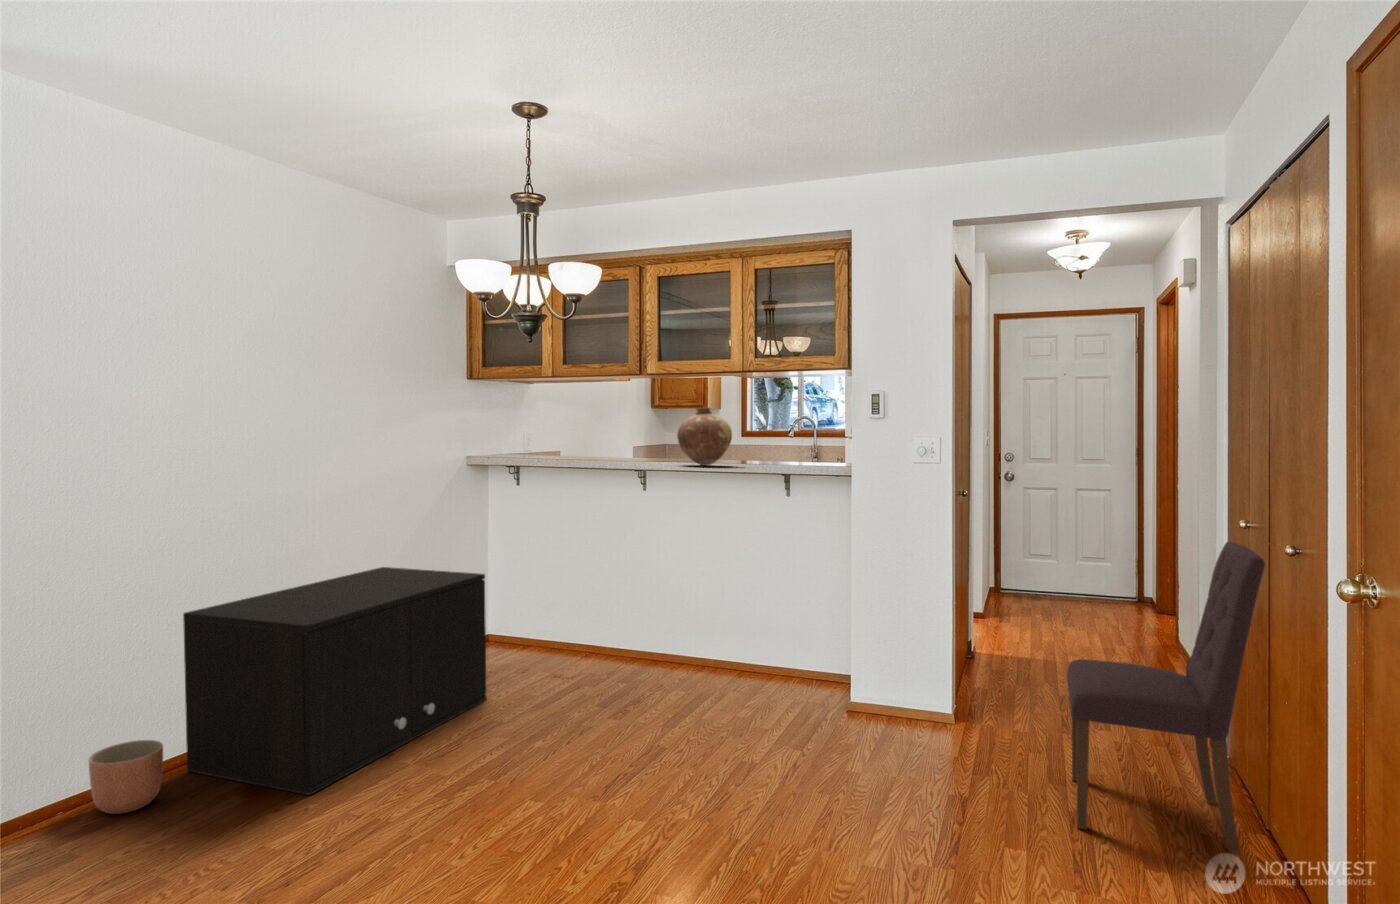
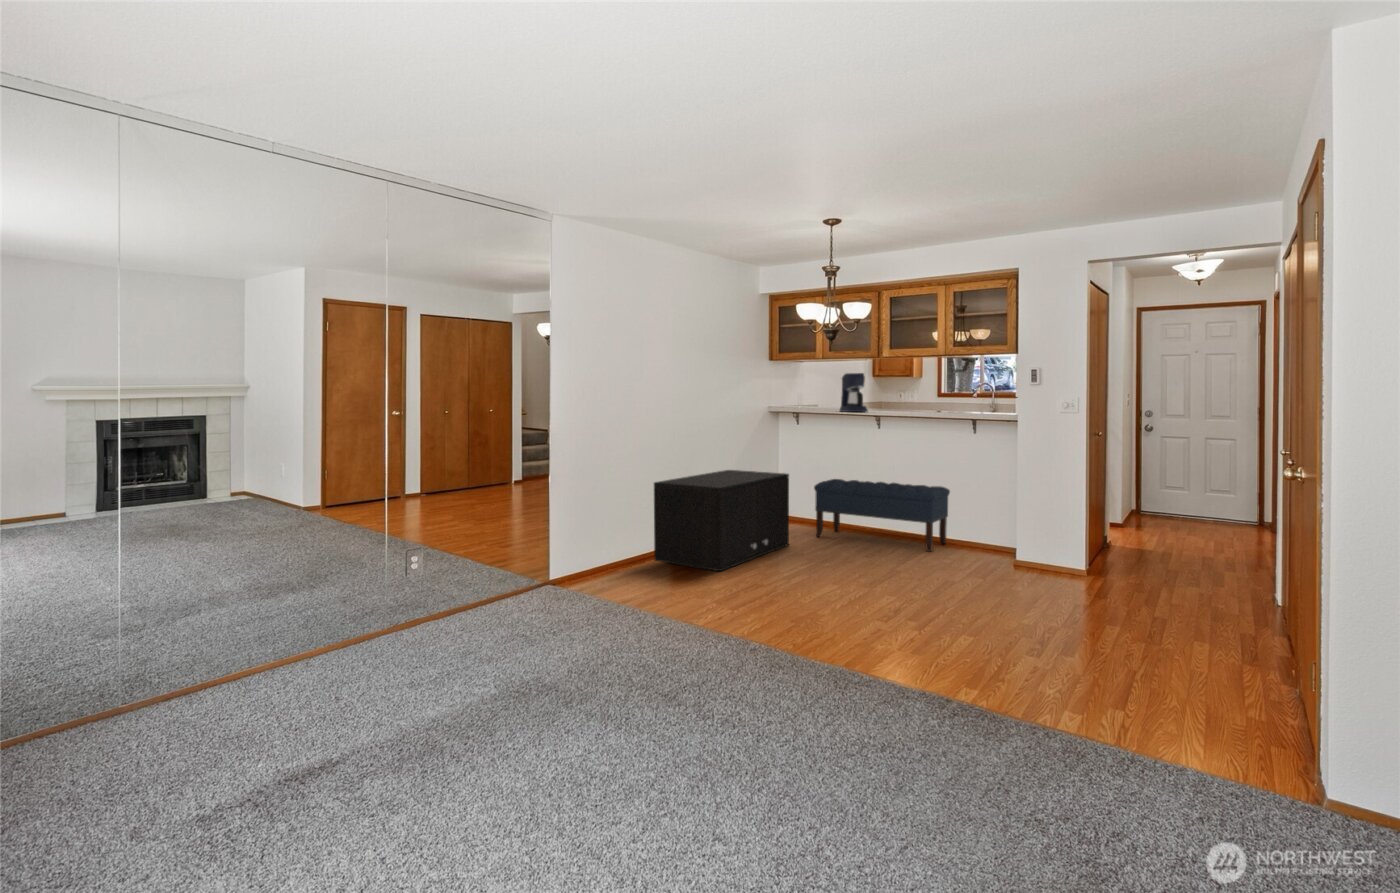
coffee maker: none [581,399,626,463] -> present [840,373,868,412]
vase: present [677,408,732,466] -> none [902,378,937,414]
dining chair: present [1067,542,1265,853] -> none [1137,455,1254,621]
bench: none [537,572,754,699] -> present [814,479,950,552]
planter: present [89,740,163,814] -> none [624,541,653,571]

